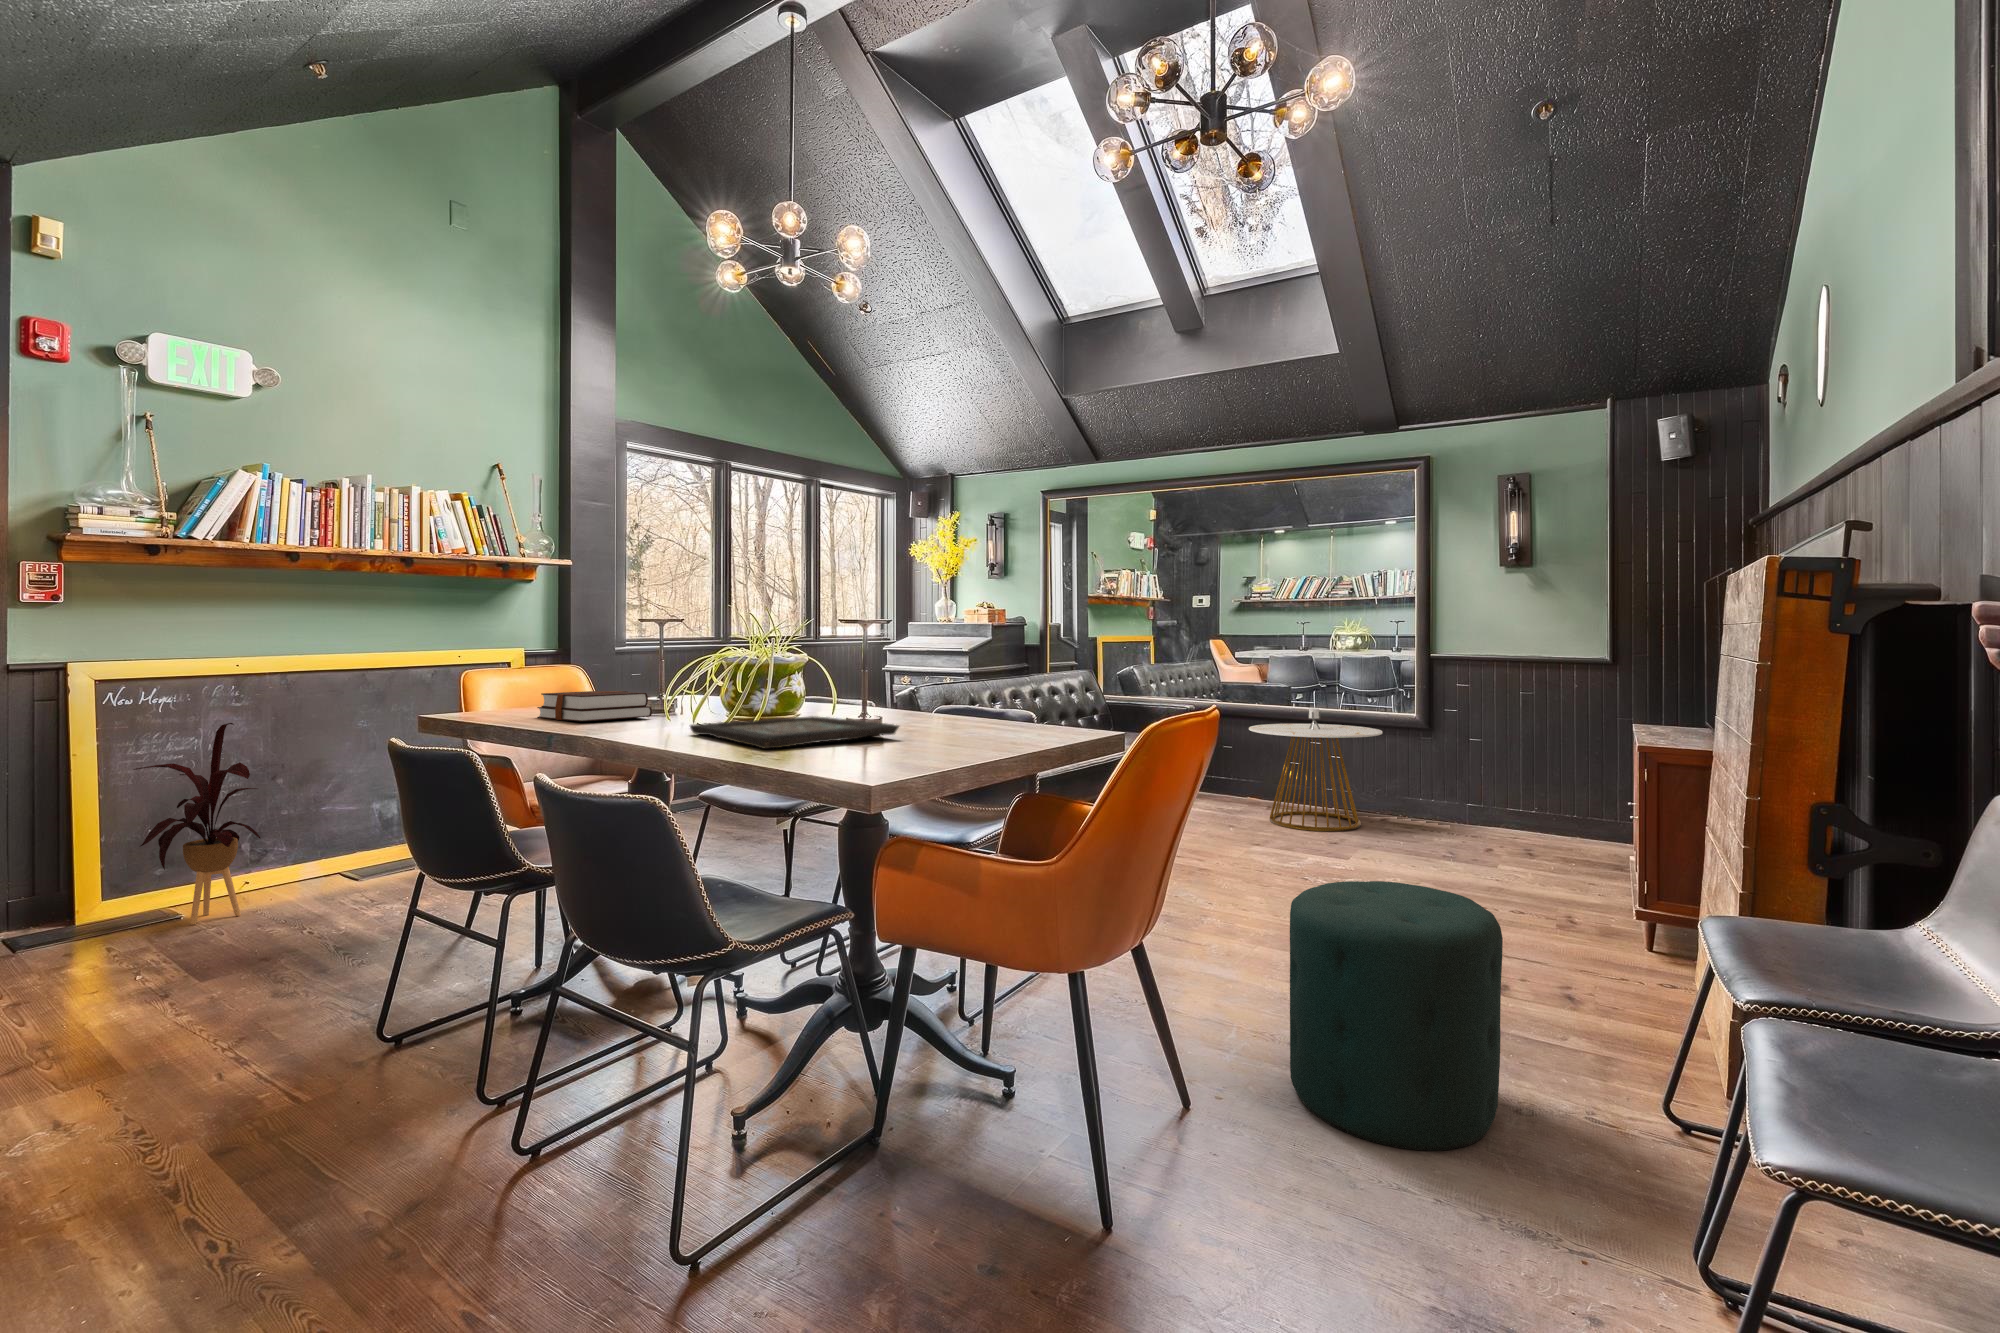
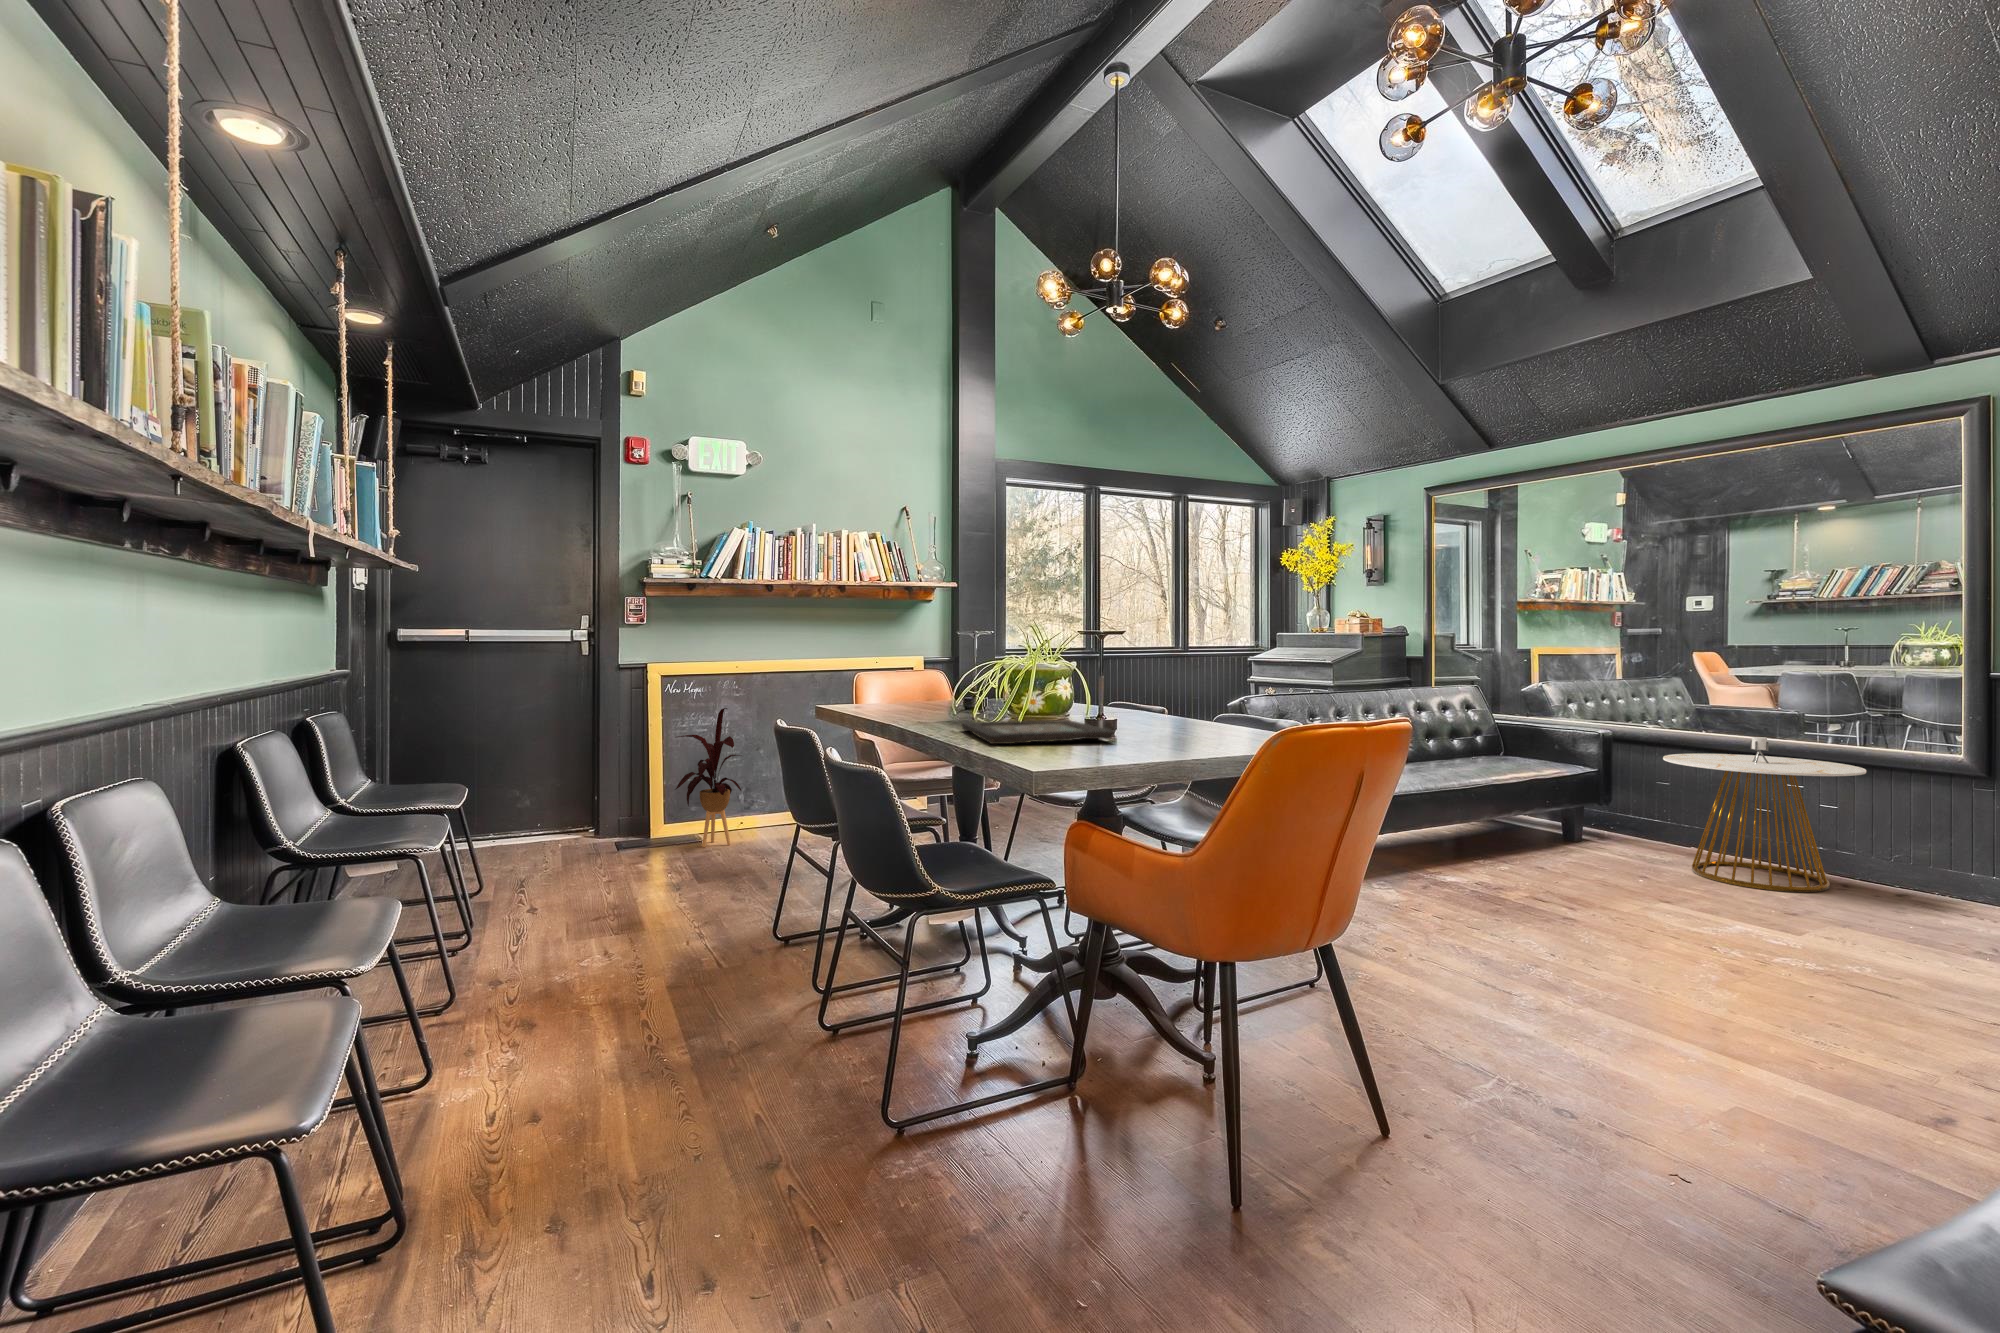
hardback book: present [537,691,652,722] -> none [882,693,958,717]
ottoman: present [1290,881,1503,1150] -> none [1493,924,1749,1232]

